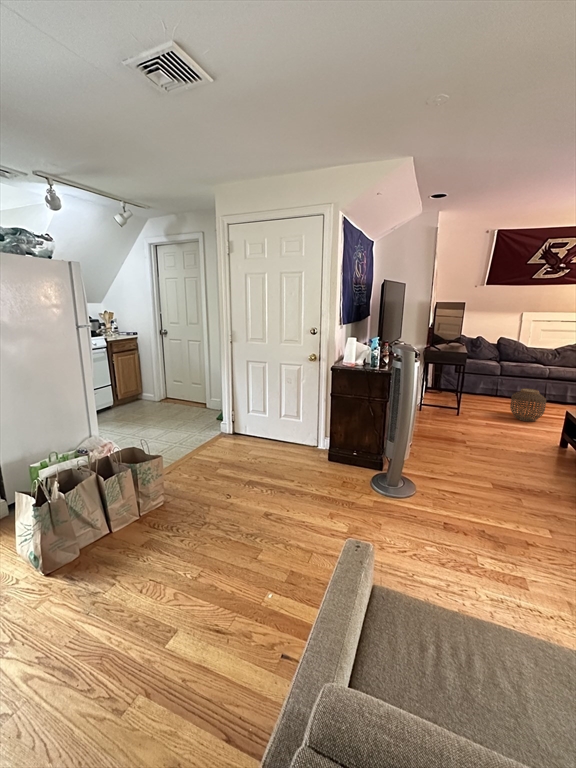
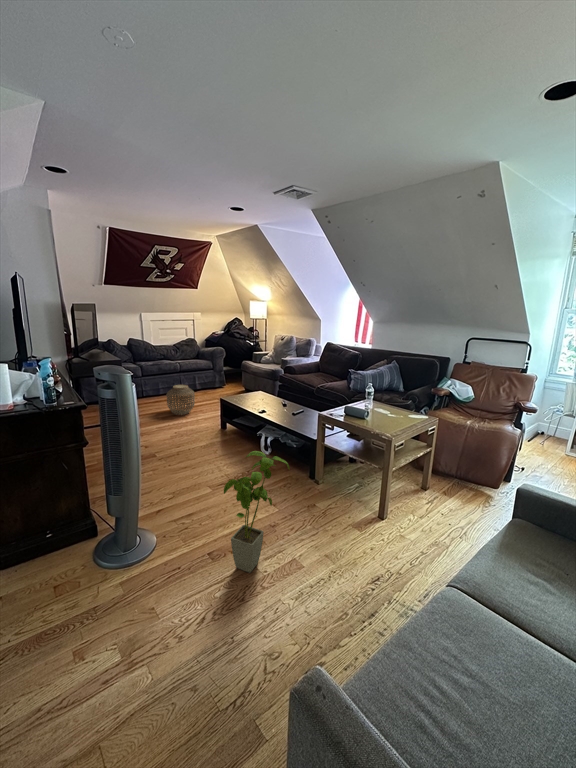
house plant: none [450,440,528,555] -> present [224,451,290,573]

